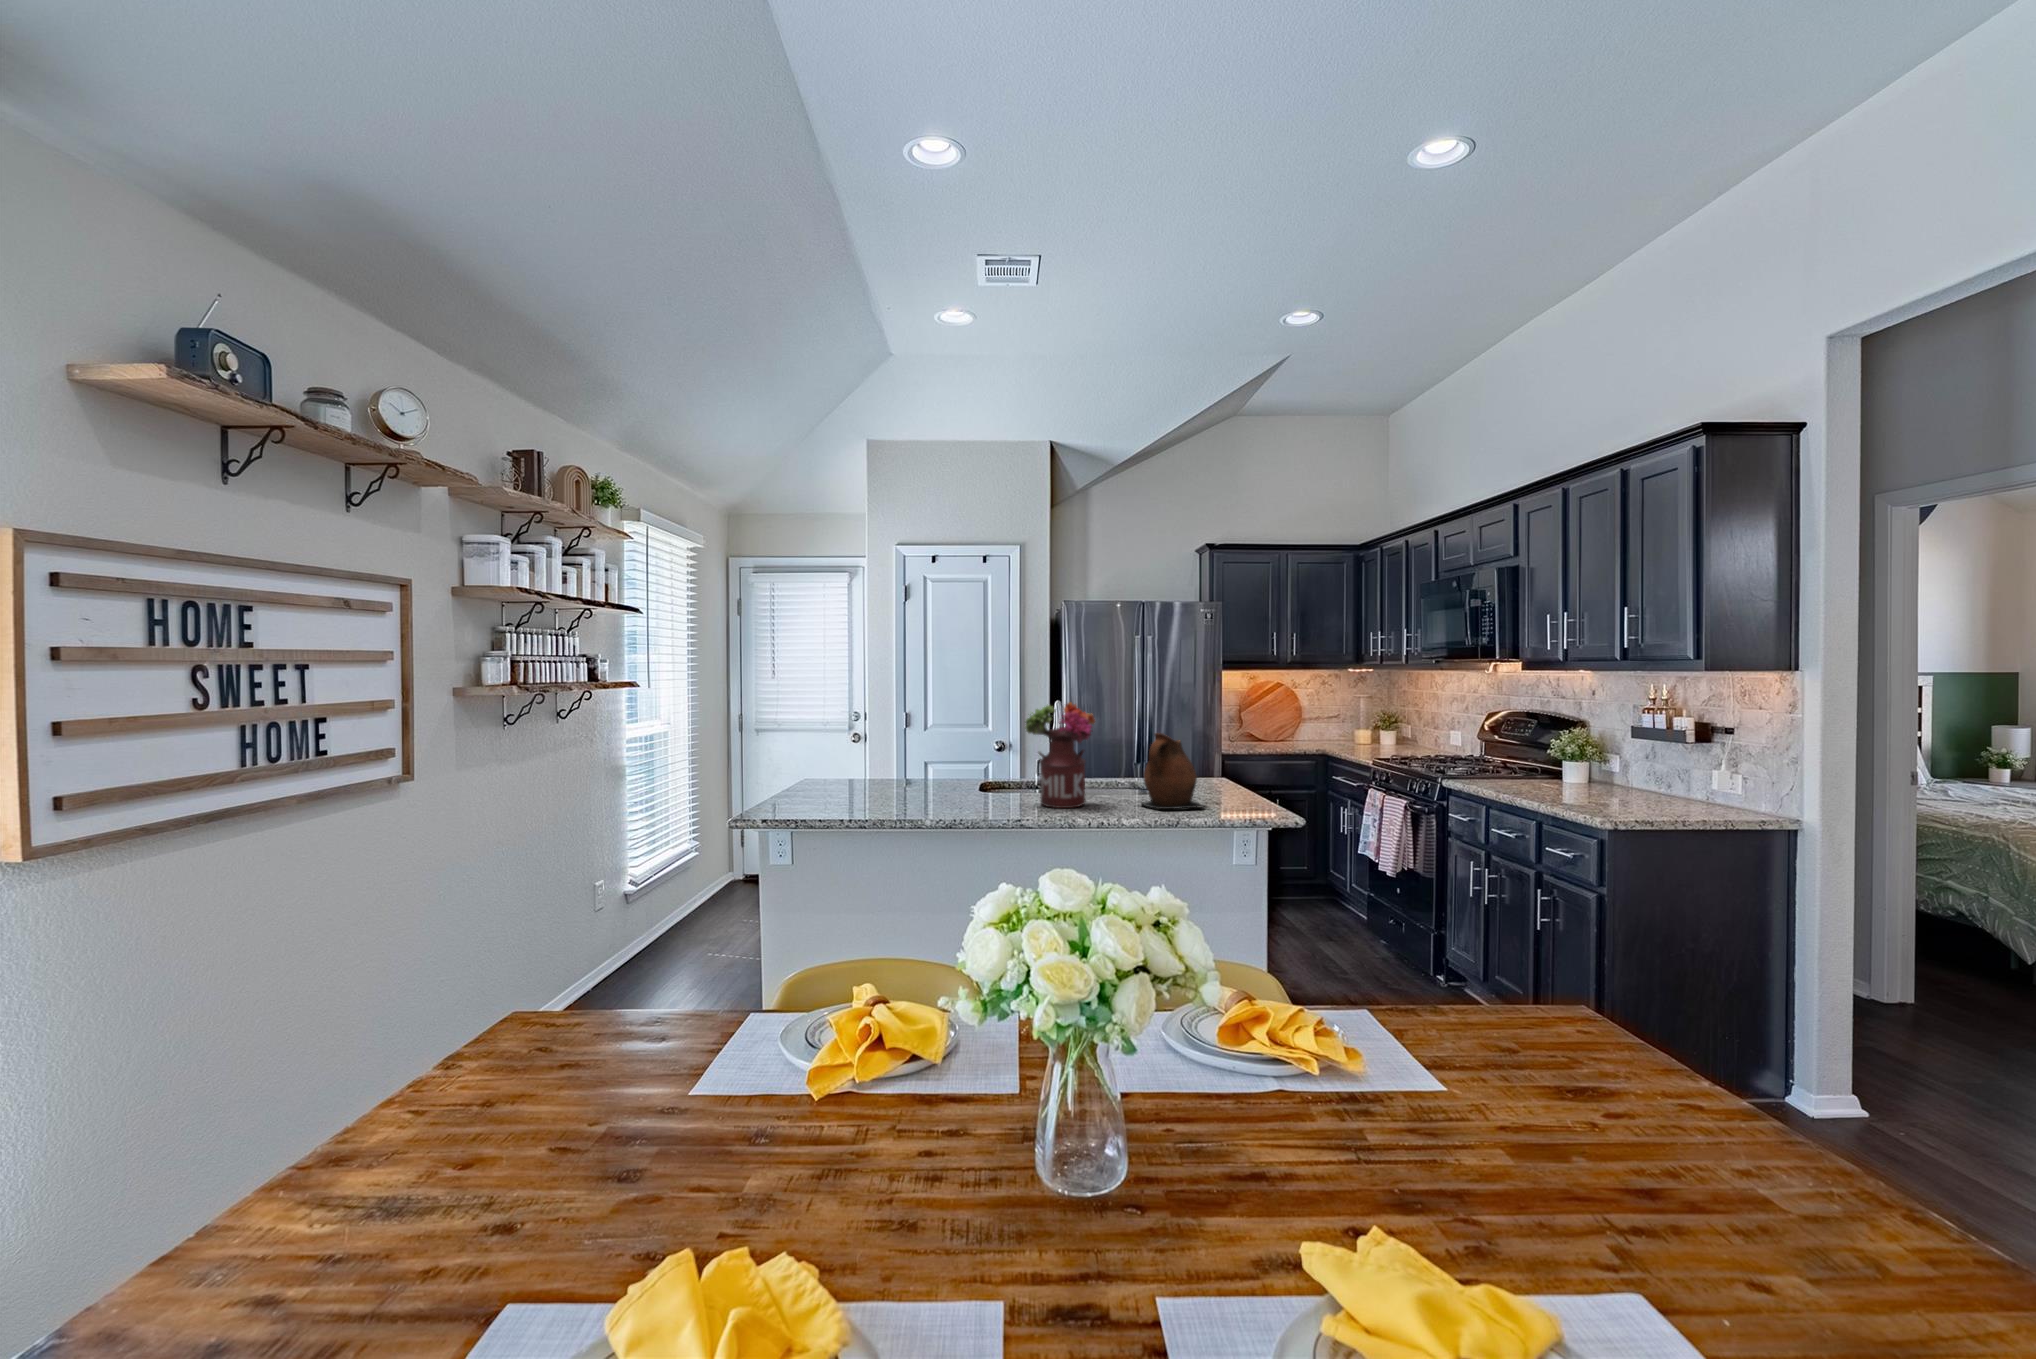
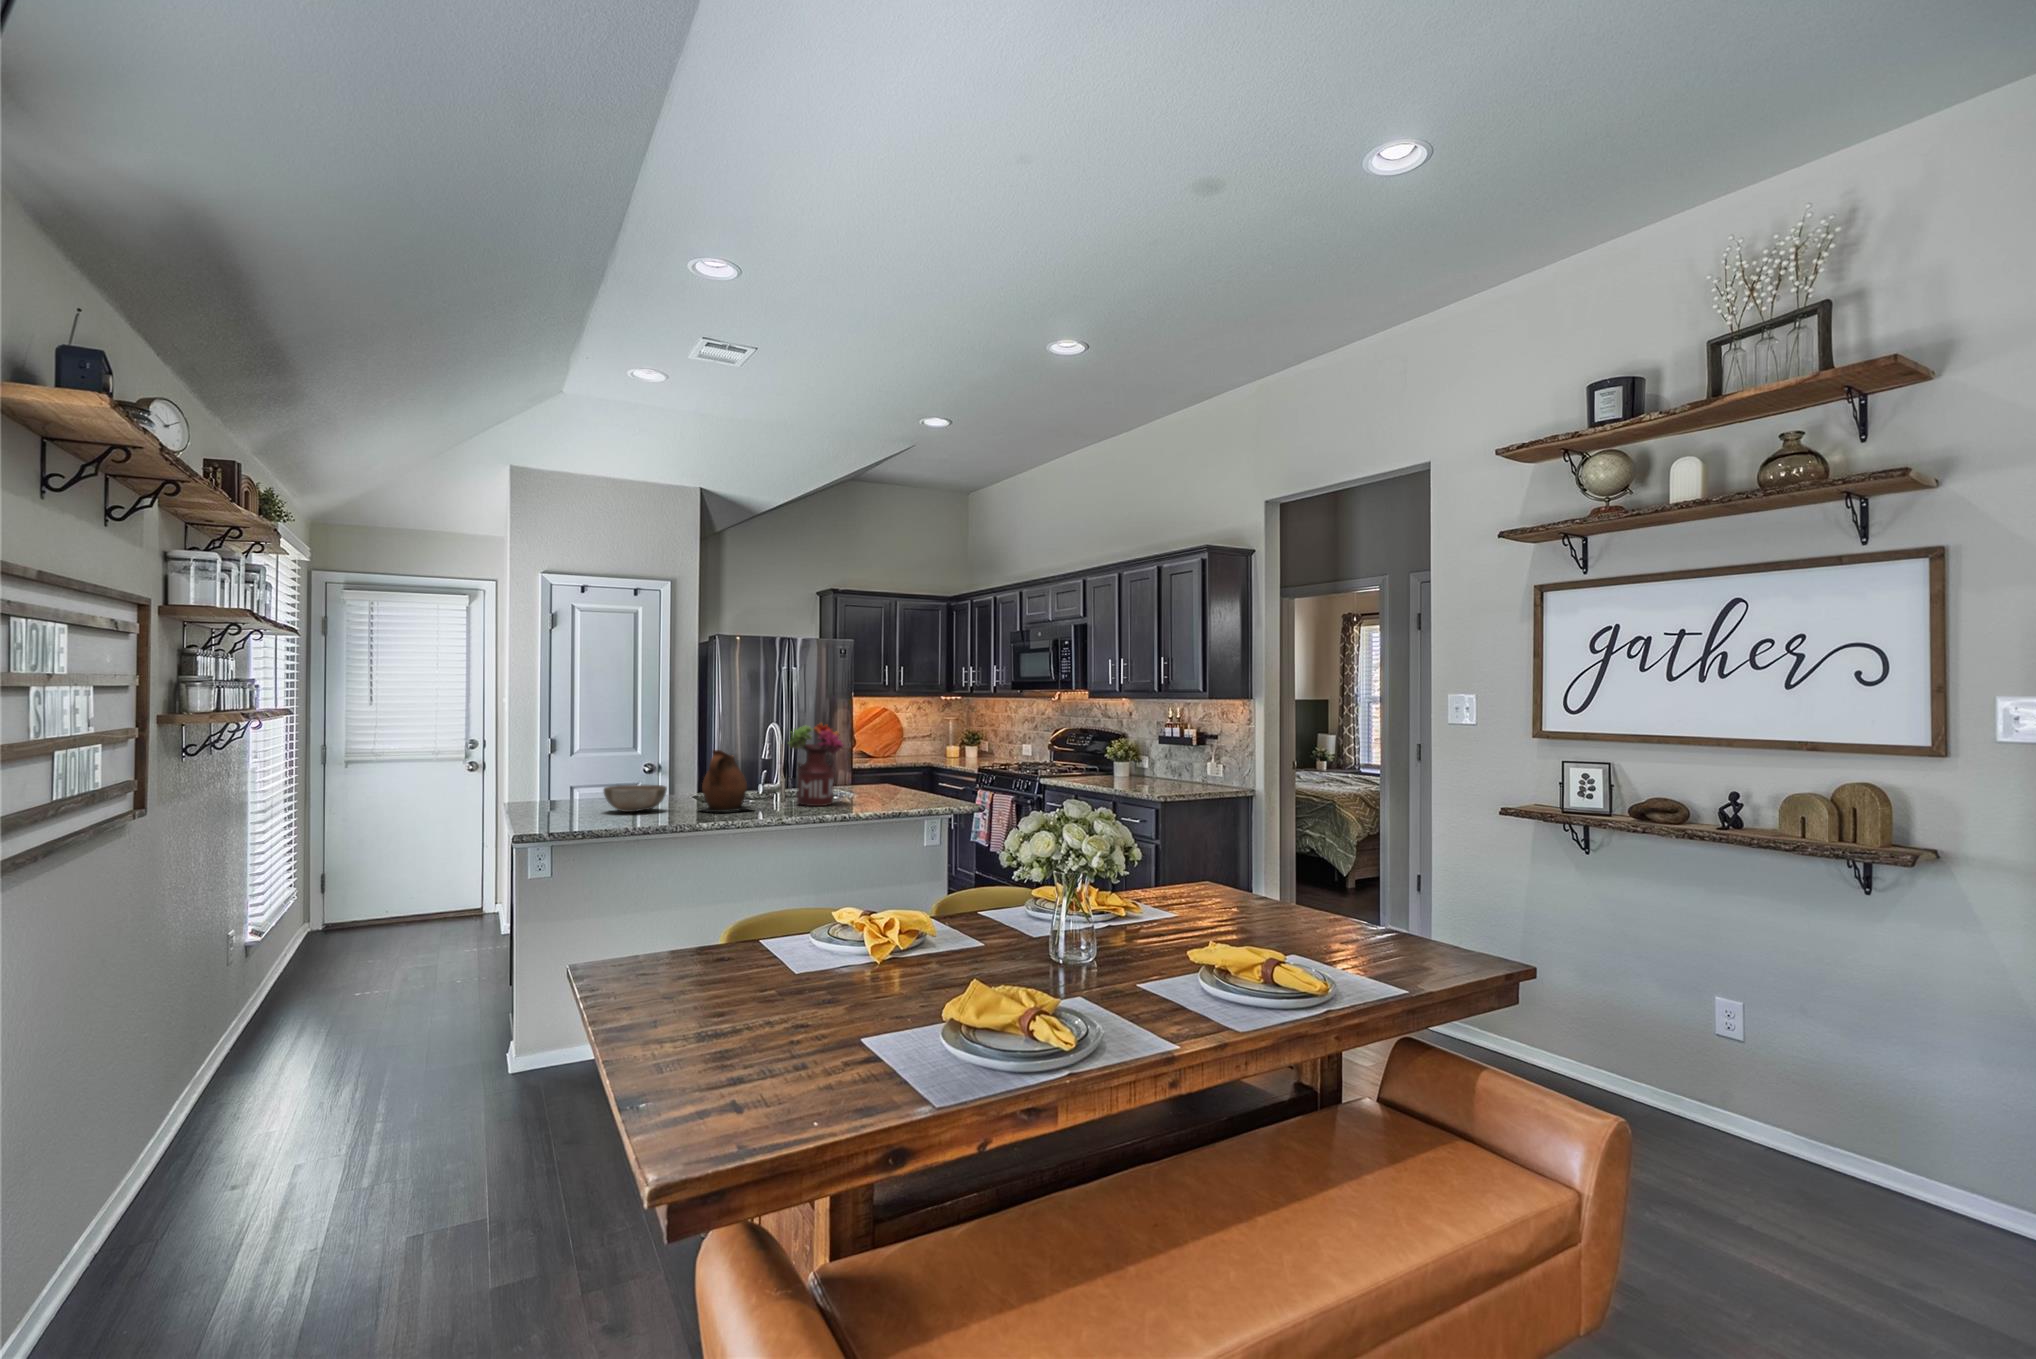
ceramic pitcher: present [1141,733,1204,809] -> present [698,750,753,812]
bowl: none [821,769,891,801] -> present [604,785,667,812]

